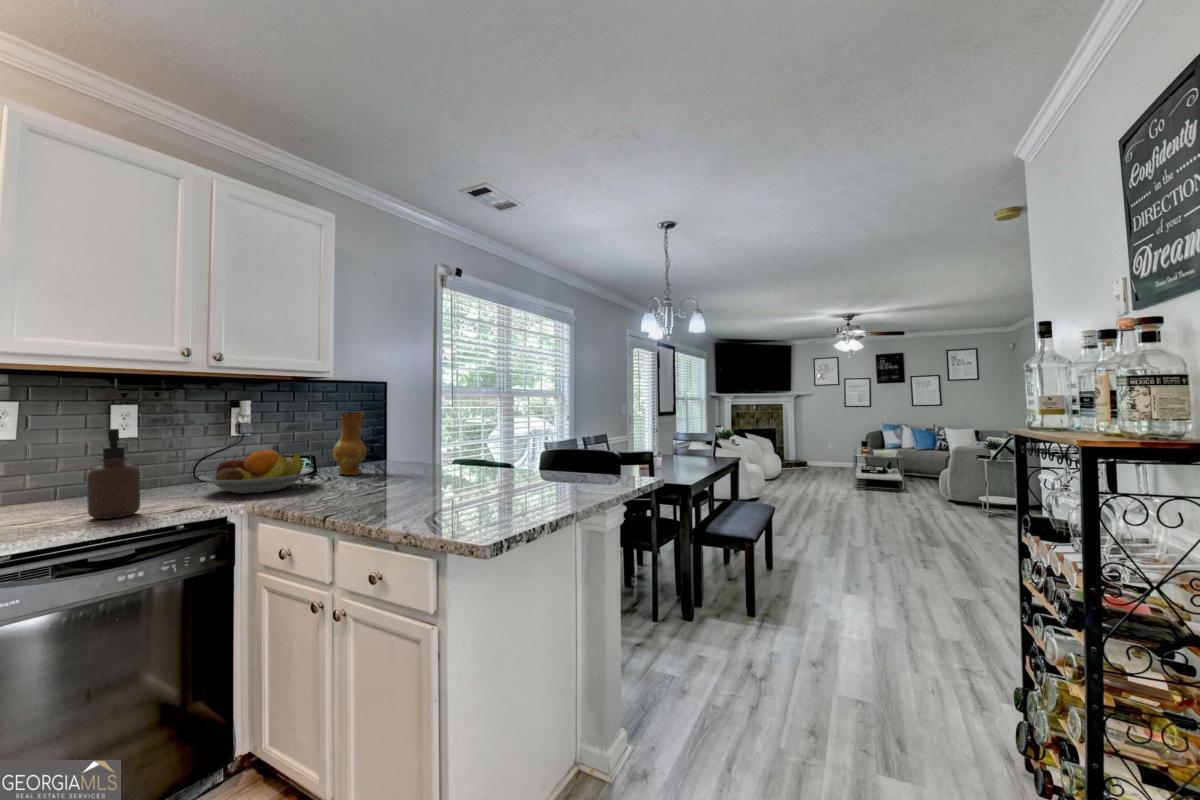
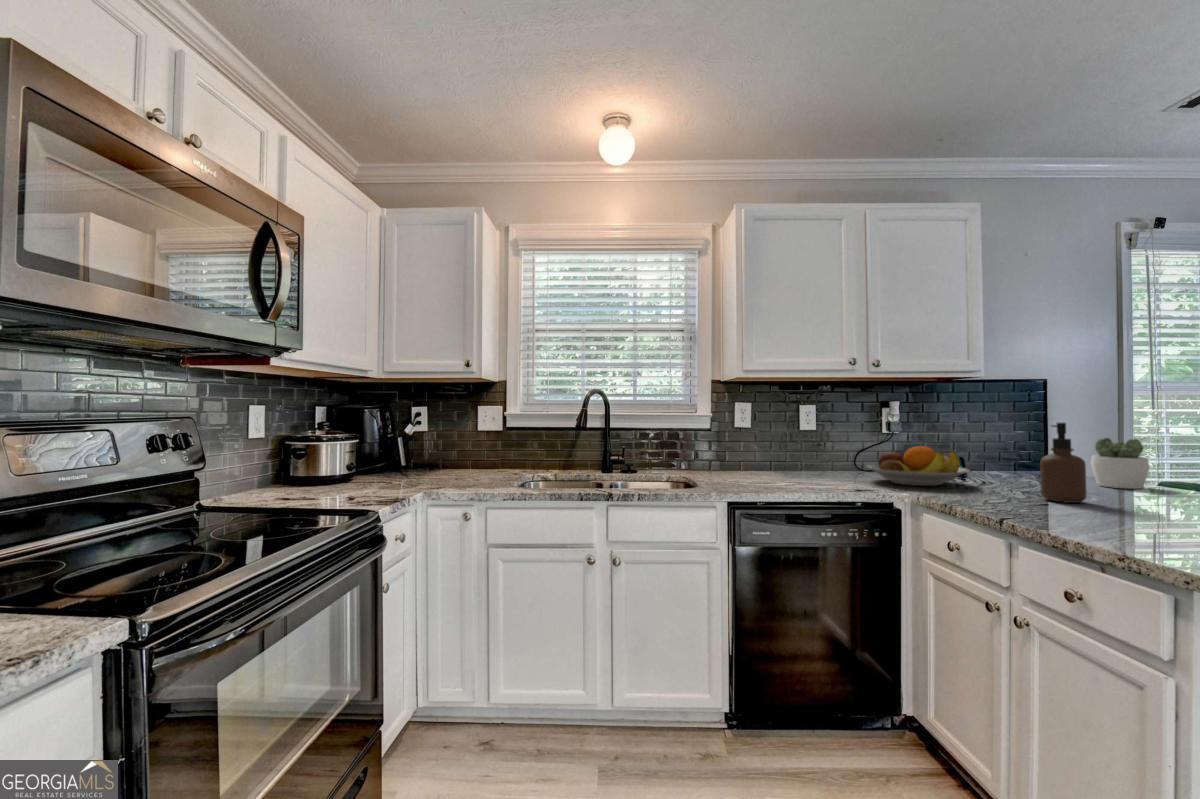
ceramic jug: present [333,412,367,475] -> none [986,412,1028,482]
soap dispenser: present [87,429,140,519] -> present [1040,423,1087,503]
succulent plant: none [410,431,444,470] -> present [1091,438,1150,489]

